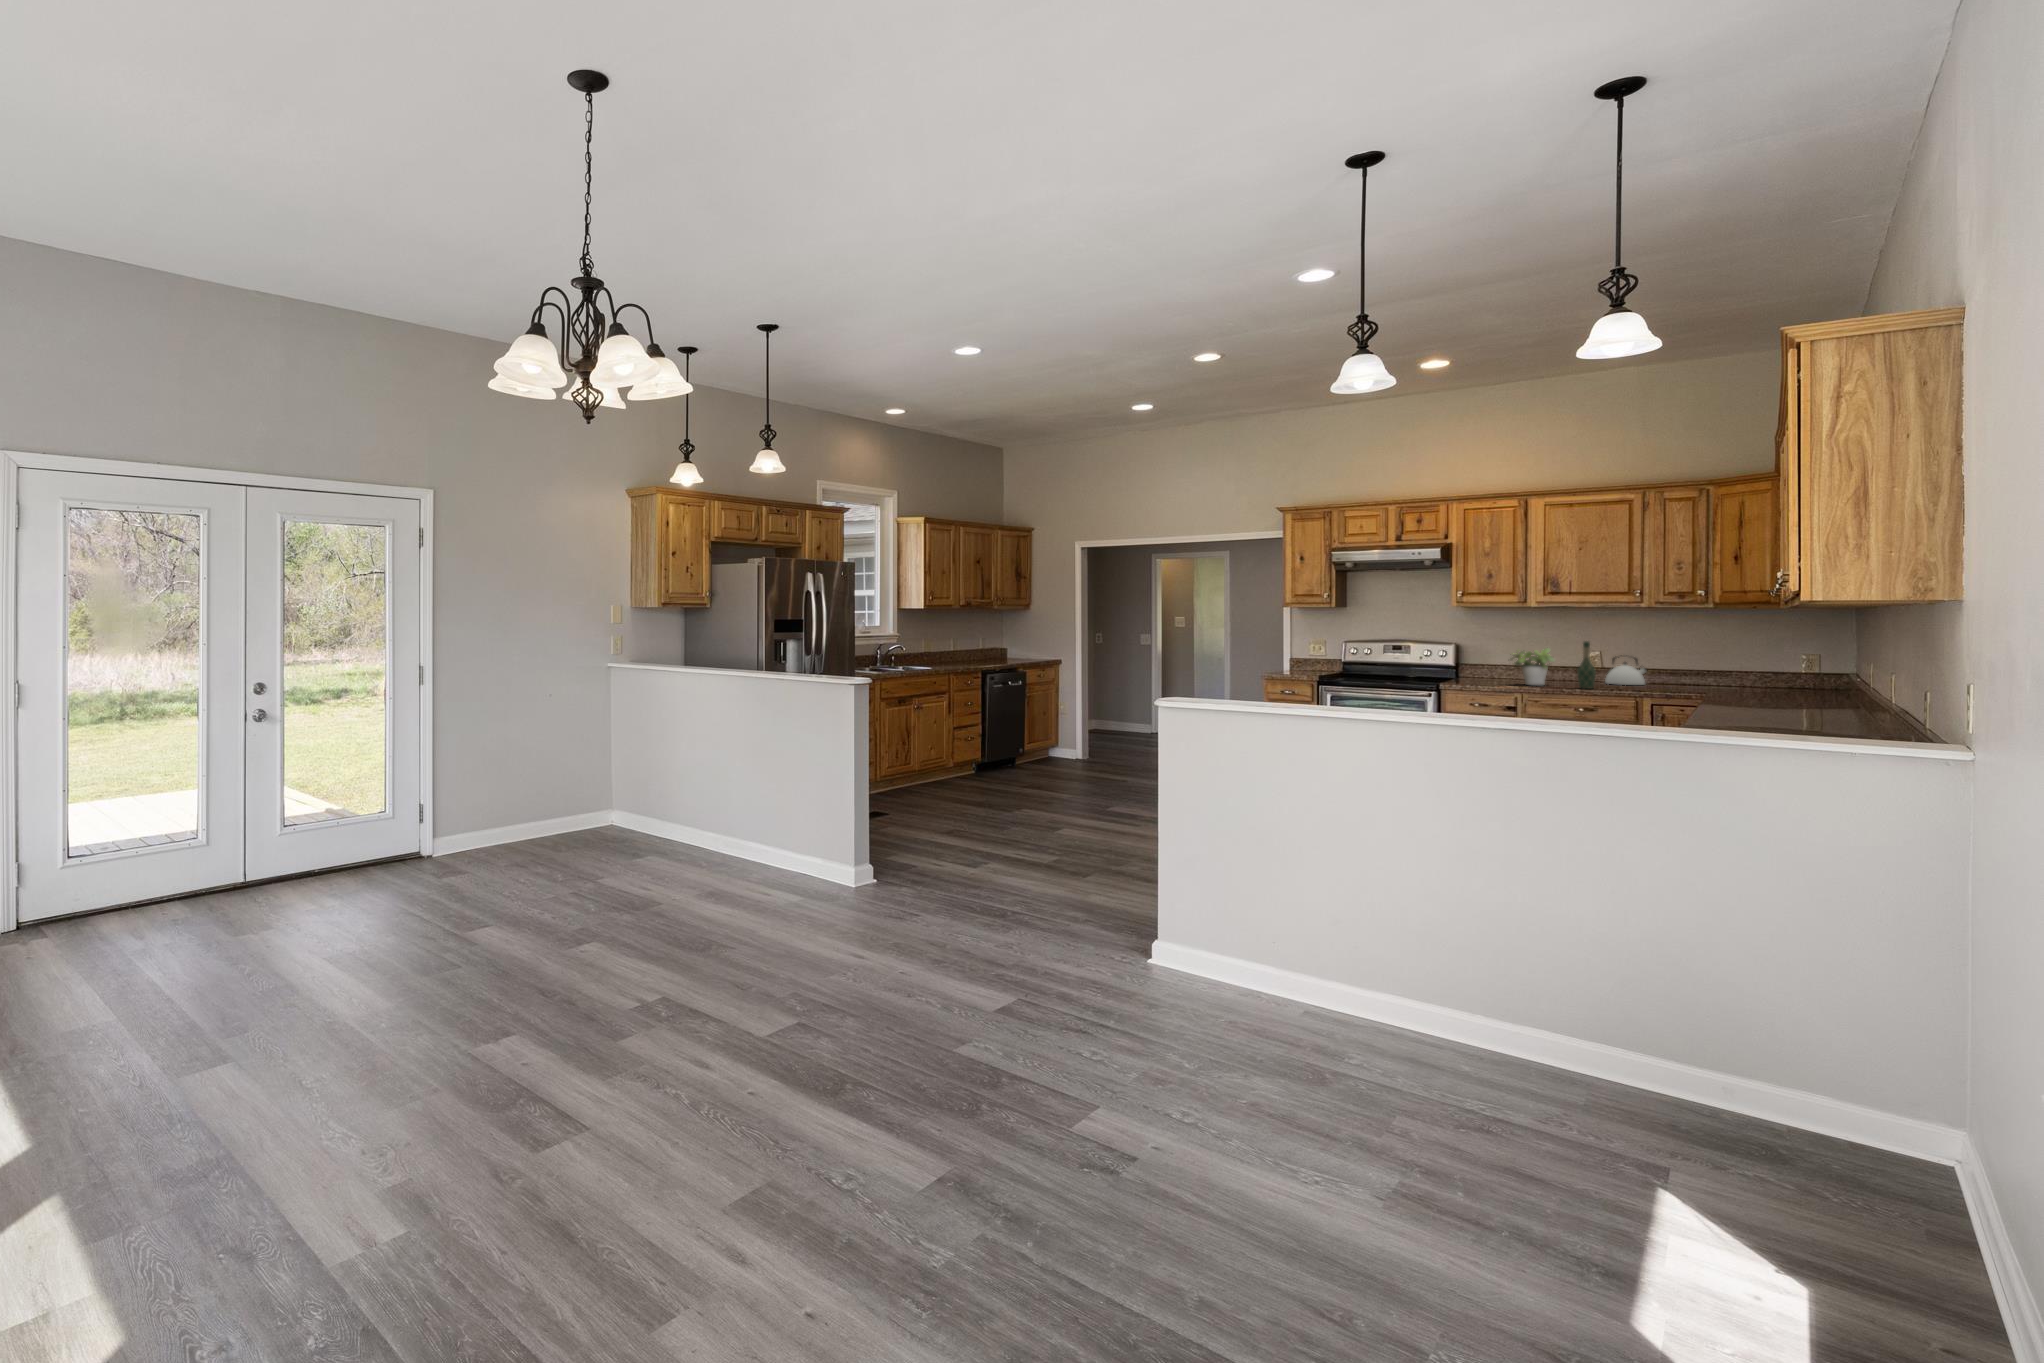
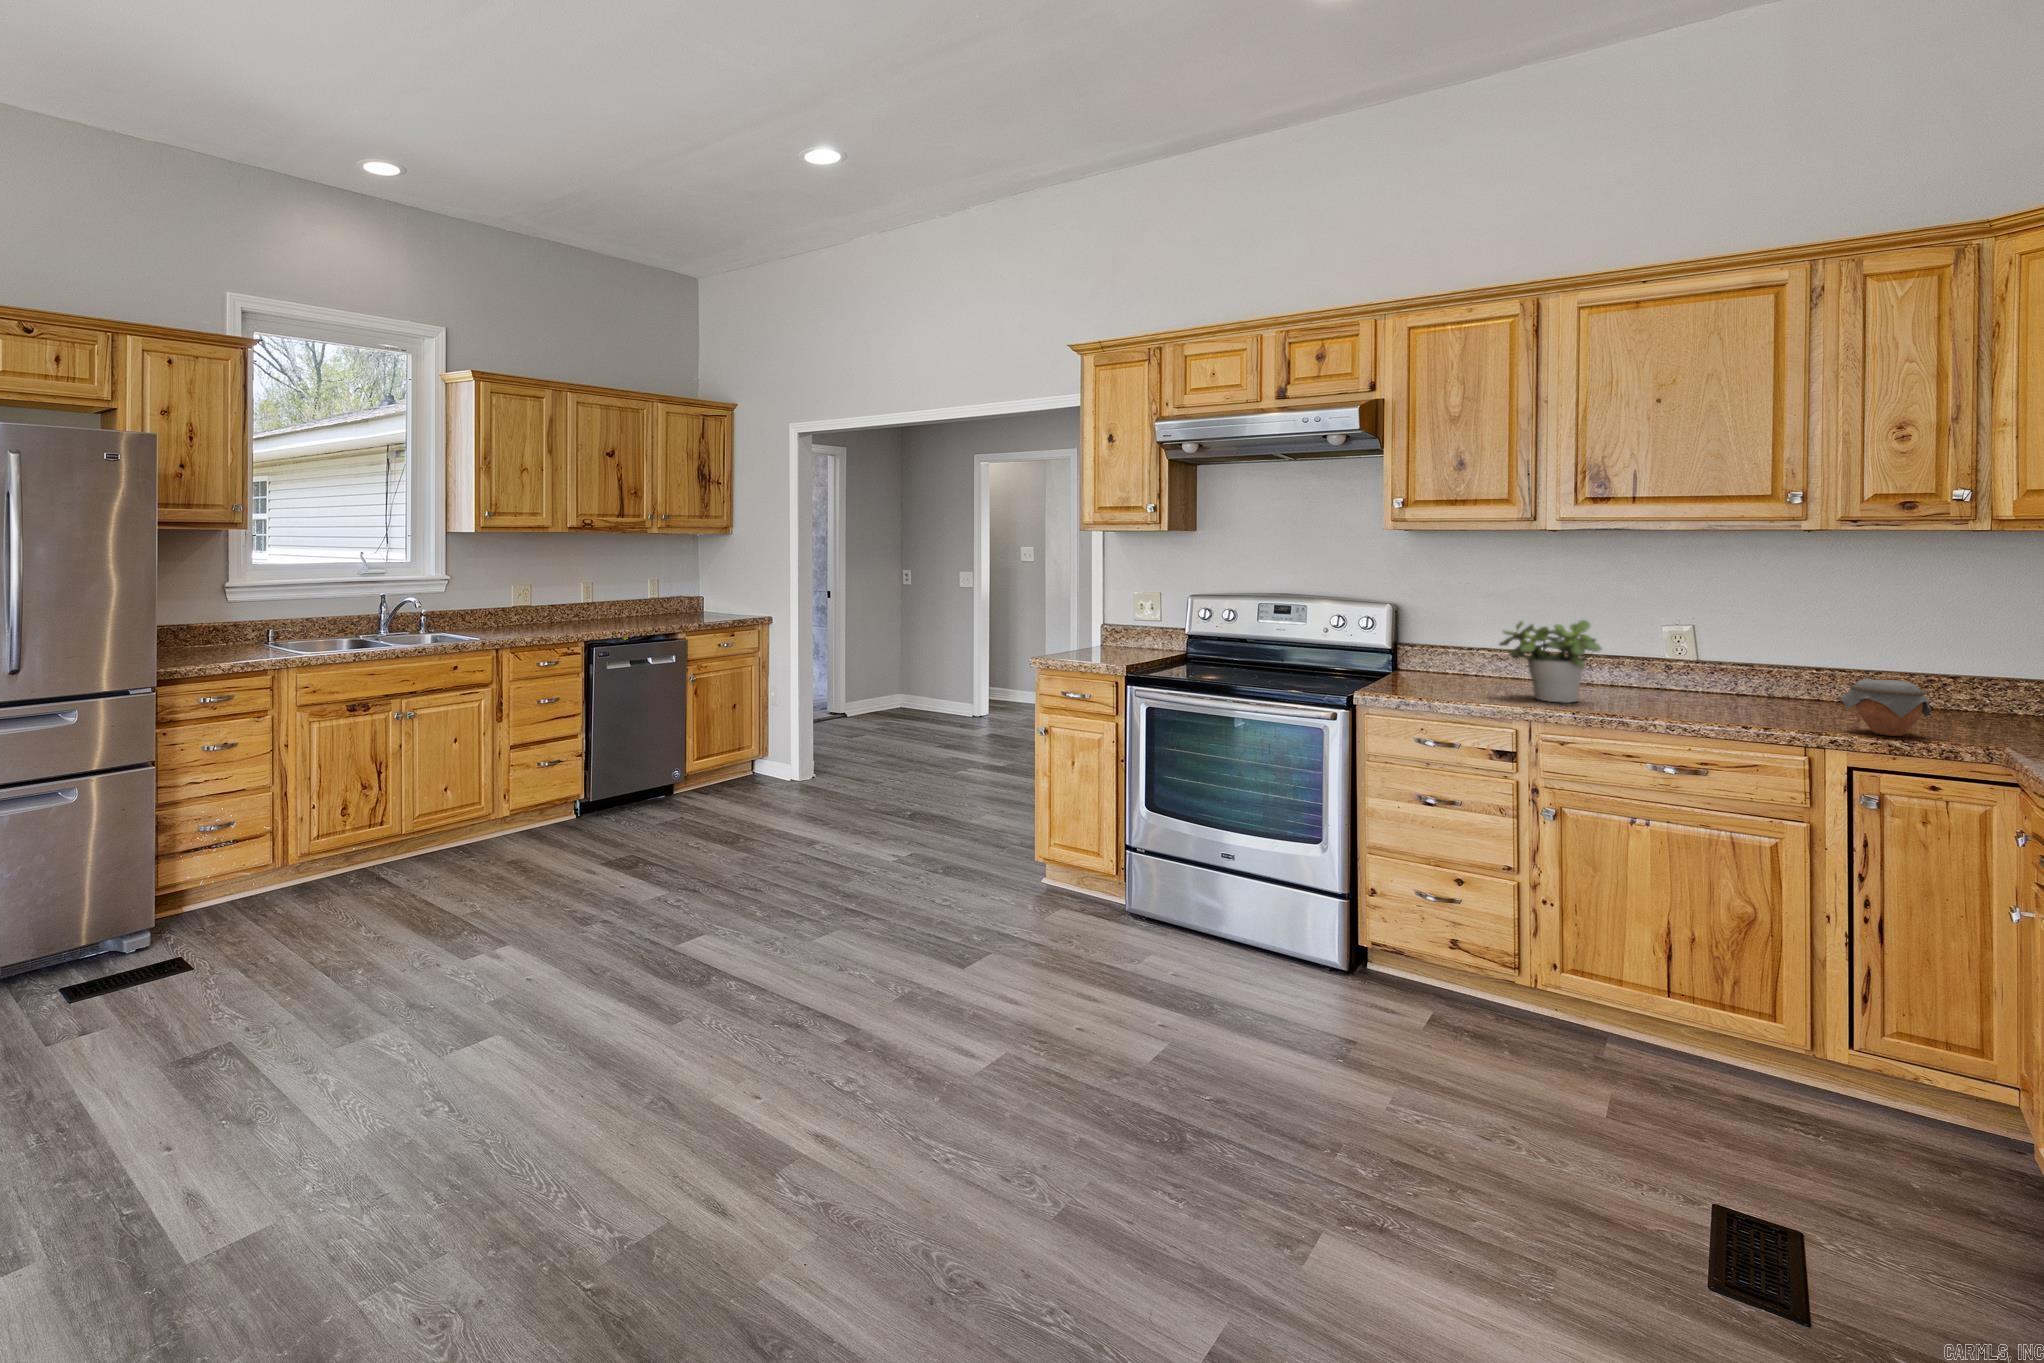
wine bottle: present [1577,641,1596,689] -> none [1654,608,1699,718]
kettle: present [1605,655,1647,685] -> none [1706,637,1806,706]
jar: none [1653,669,1686,692] -> present [1841,679,1931,736]

